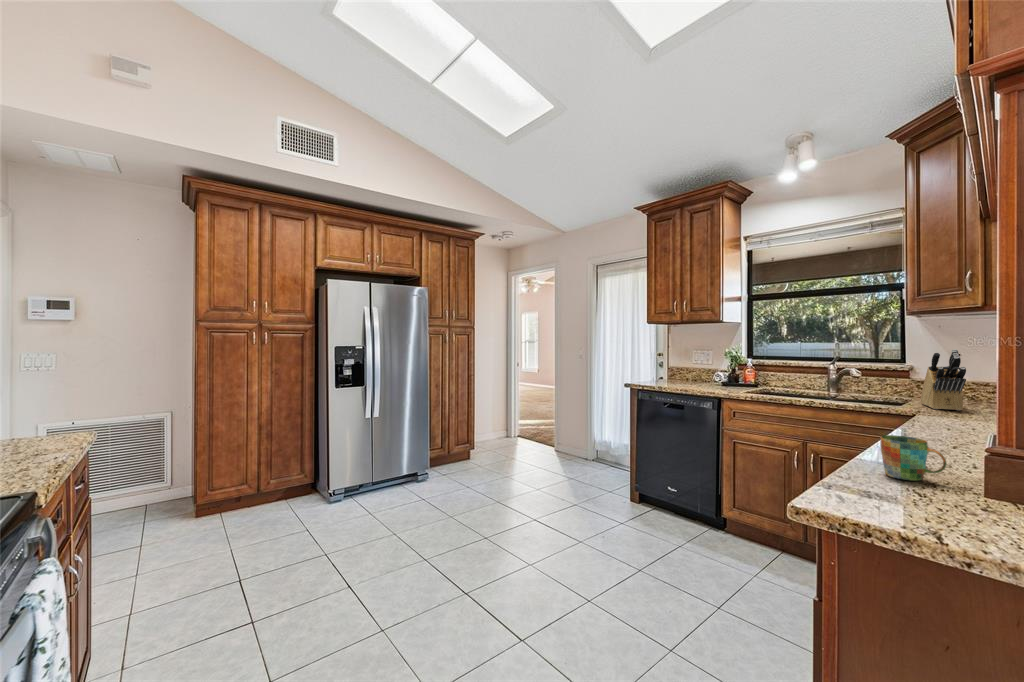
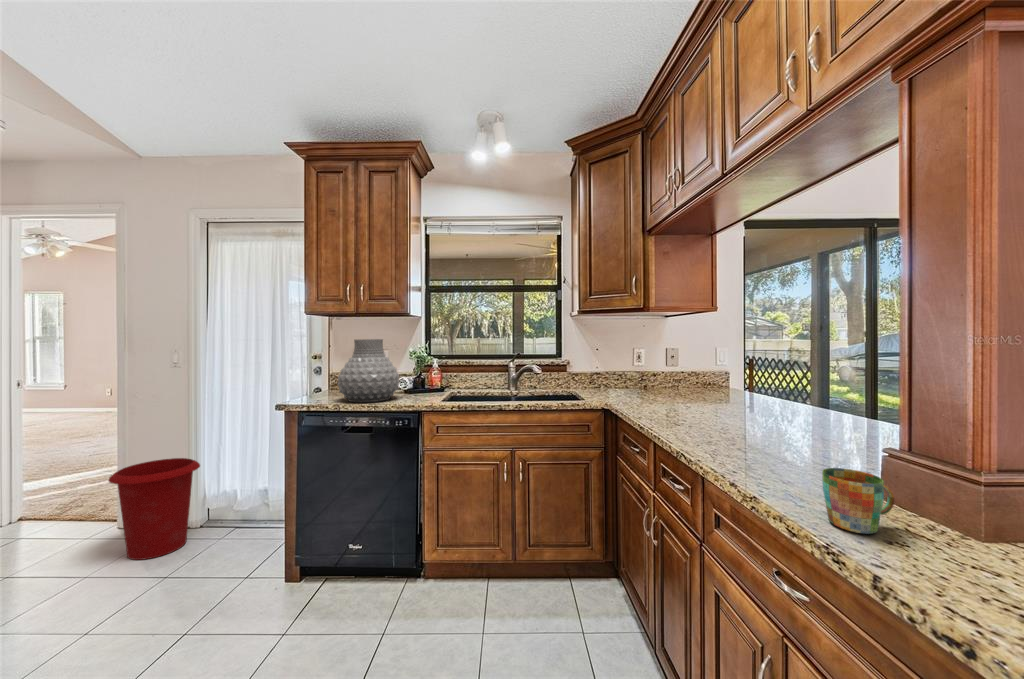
vase: none [665,341,713,388] -> present [337,339,400,402]
knife block: present [920,349,966,411] -> none [583,345,627,399]
waste bin: none [549,413,591,469] -> present [109,458,200,560]

